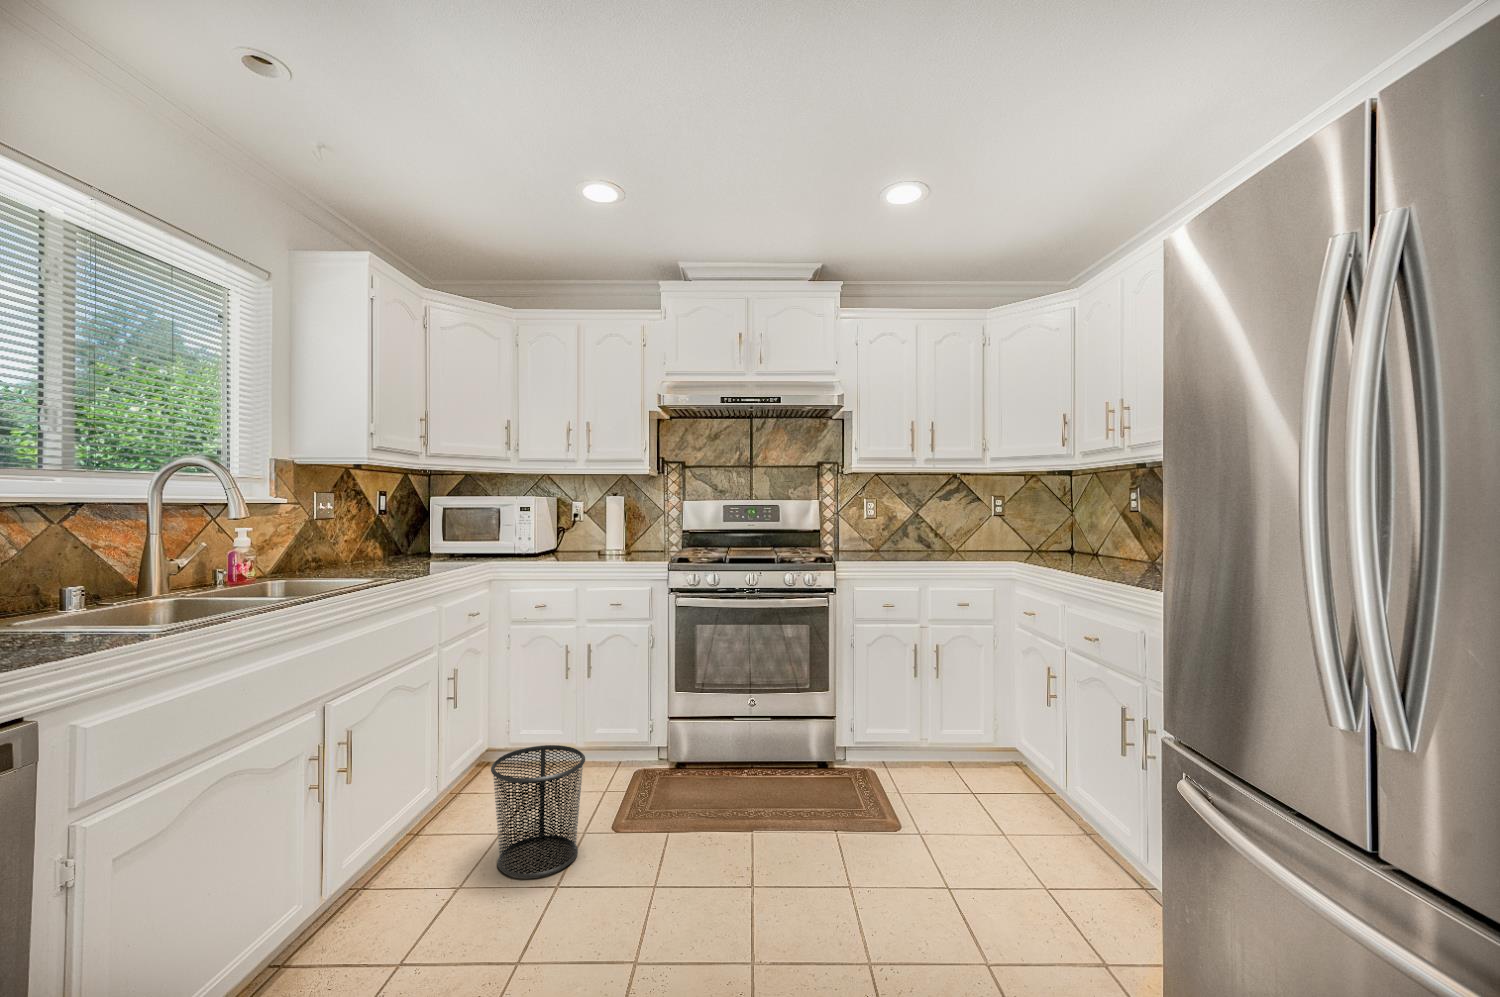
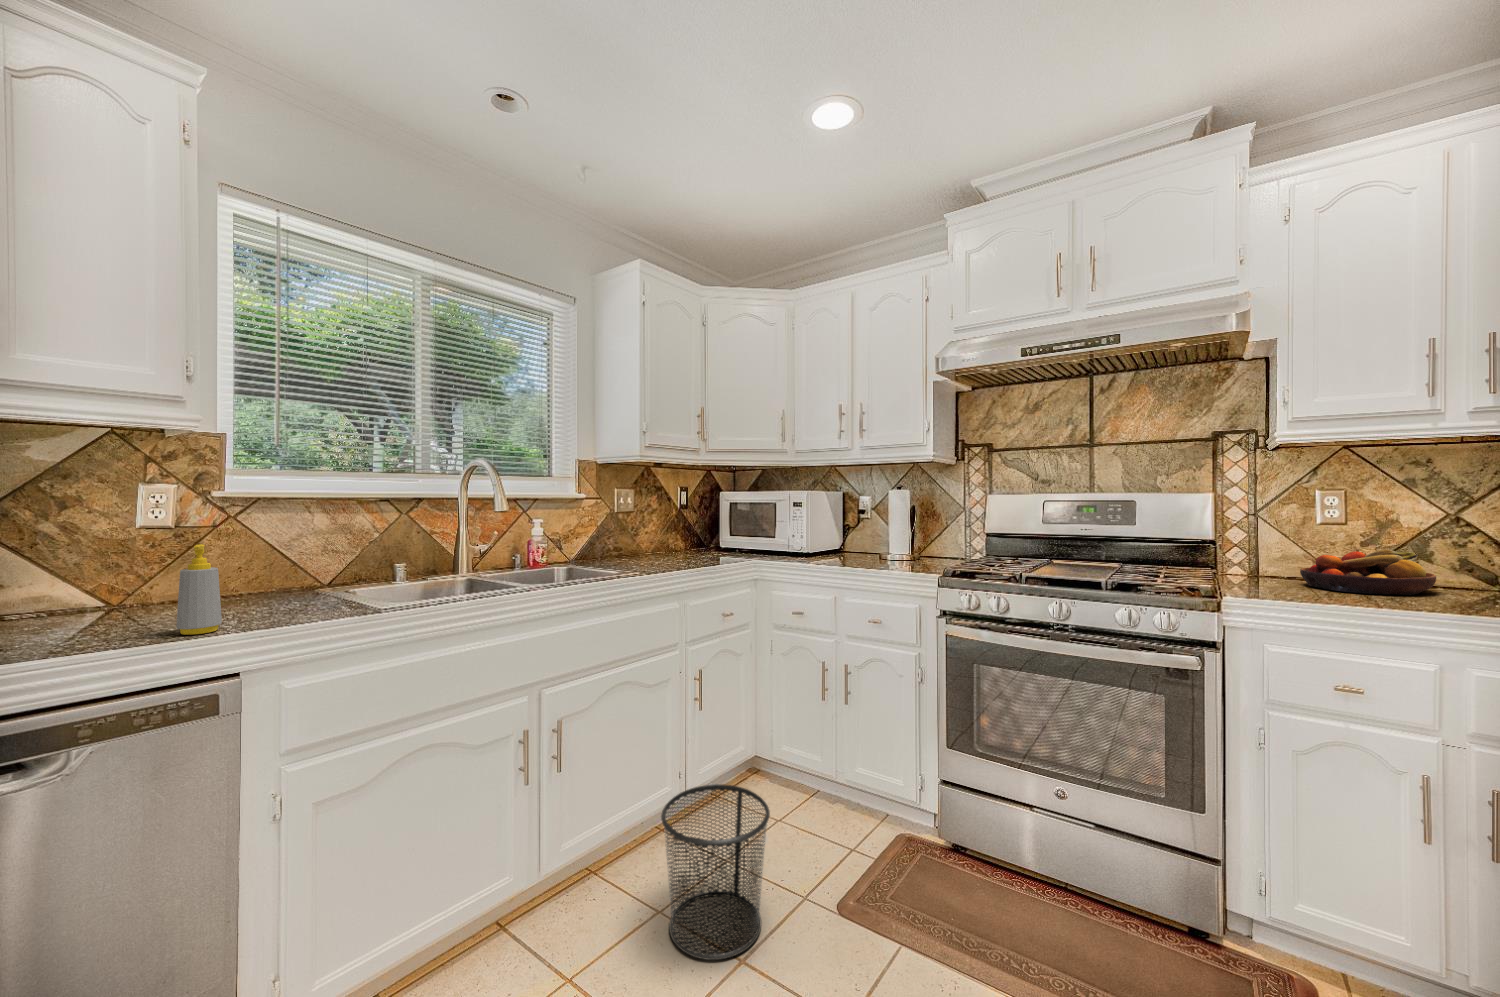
fruit bowl: none [858,532,911,556] -> present [1300,549,1436,595]
soap bottle: none [58,548,109,646] -> present [176,545,222,635]

